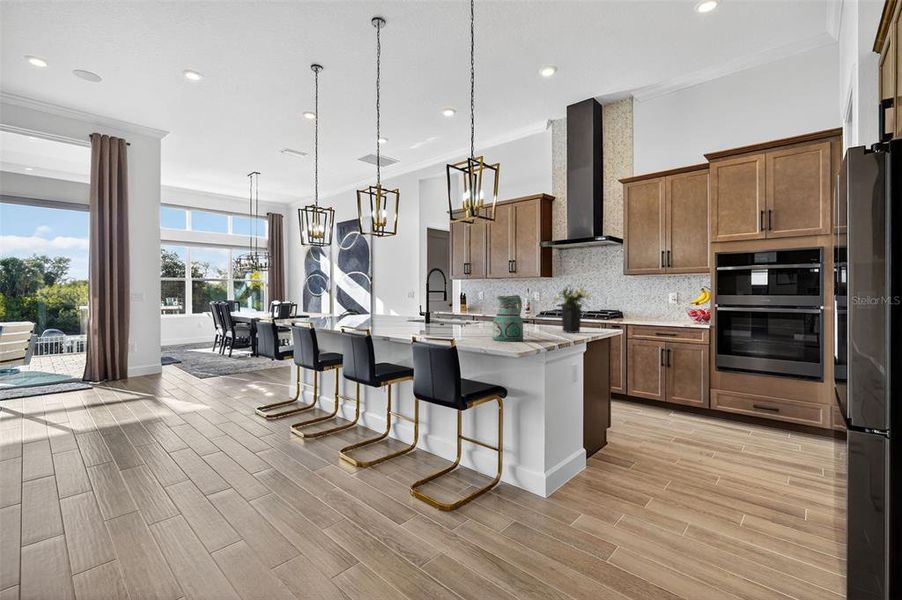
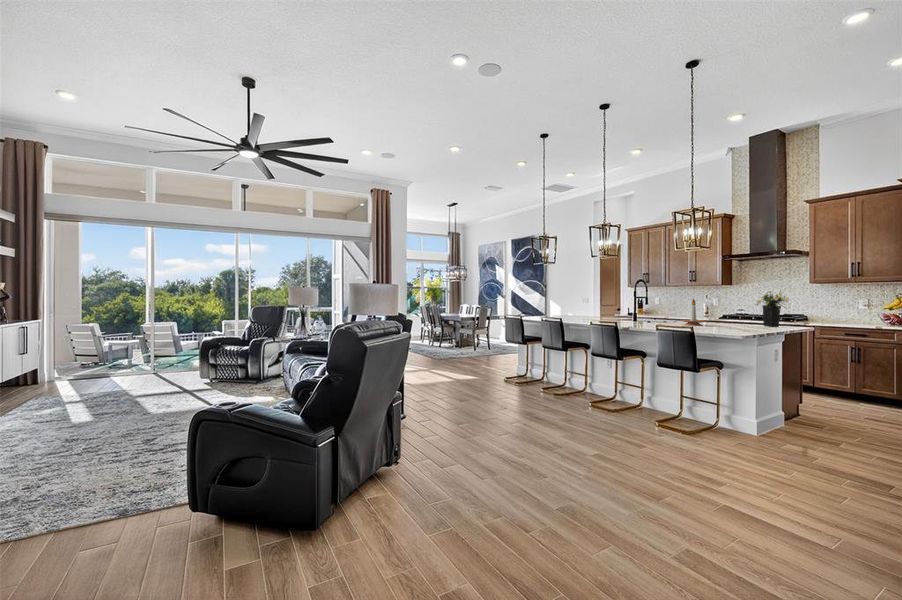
candle holder: none [450,295,487,336] -> present [680,299,706,326]
ceramic pitcher: present [492,295,523,341] -> none [719,298,744,328]

